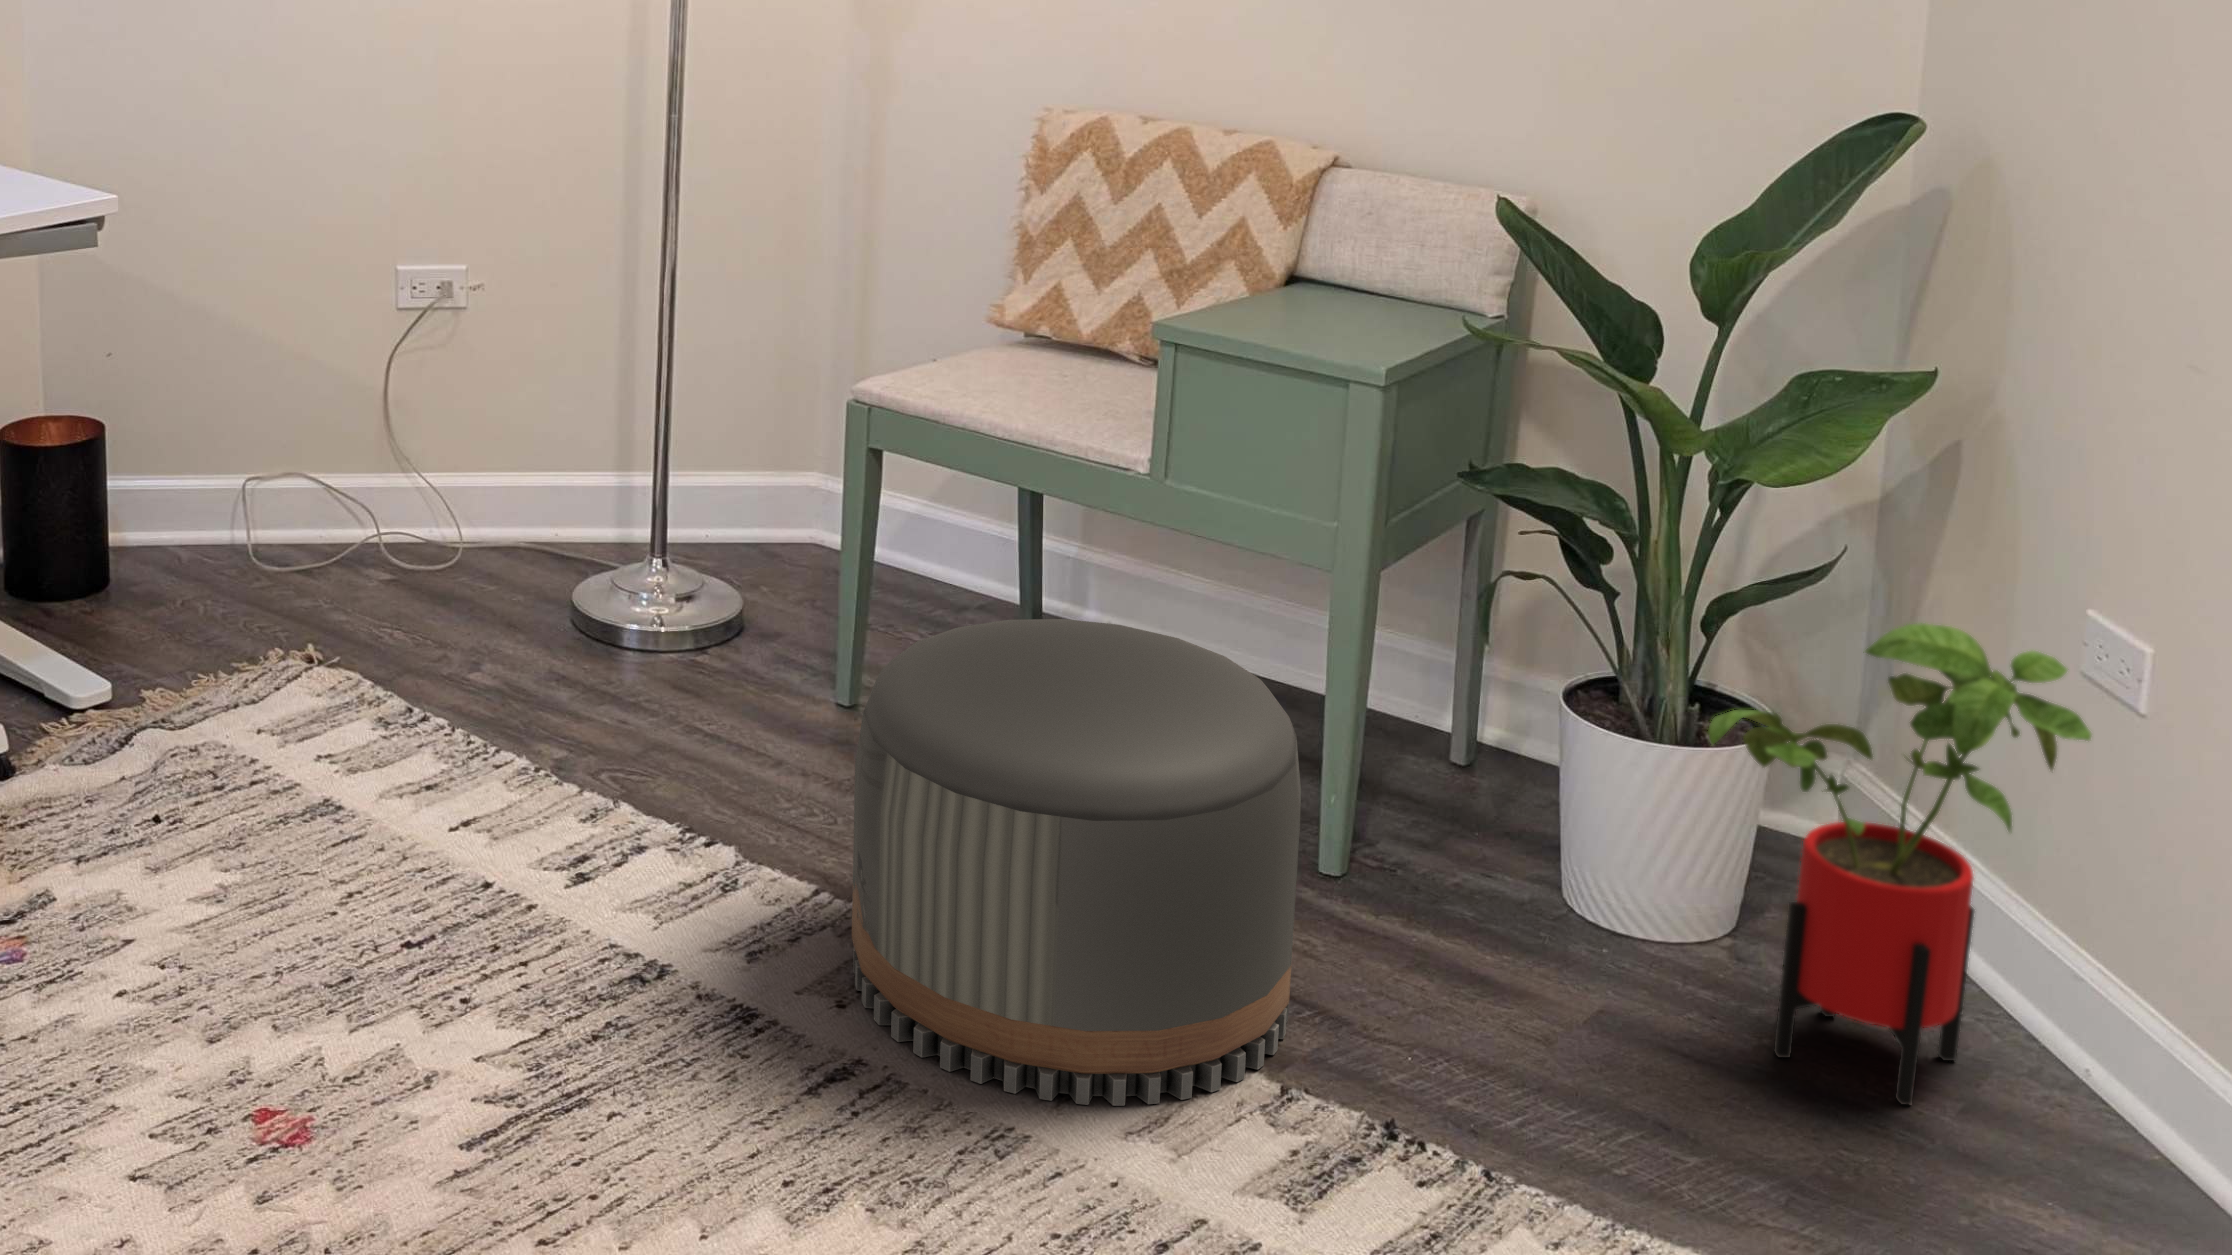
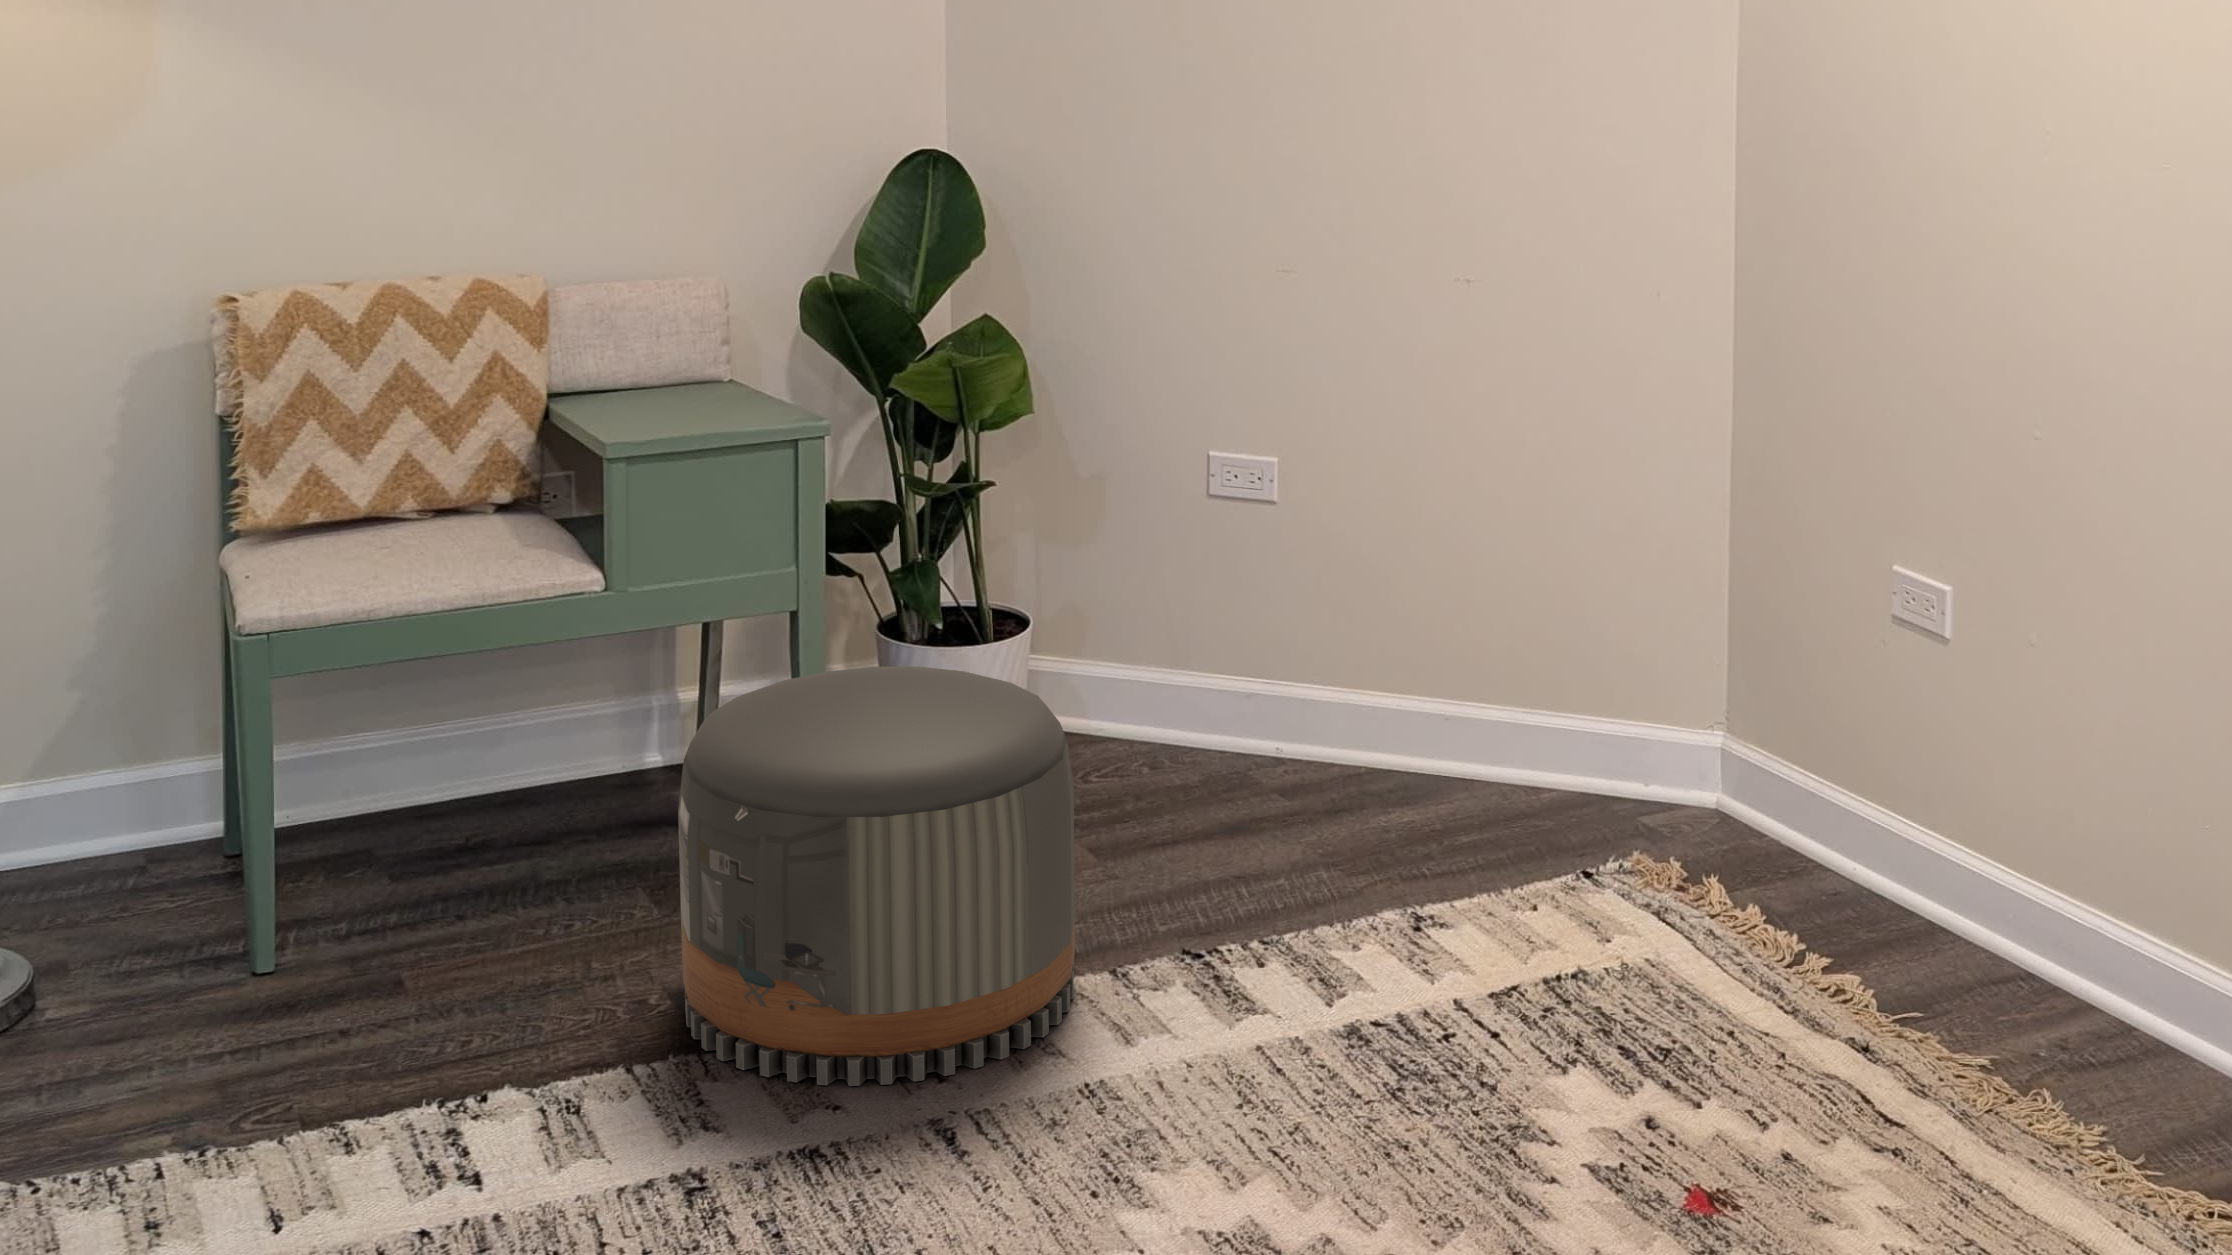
house plant: present [1709,623,2091,1105] -> none [1129,455,1347,812]

